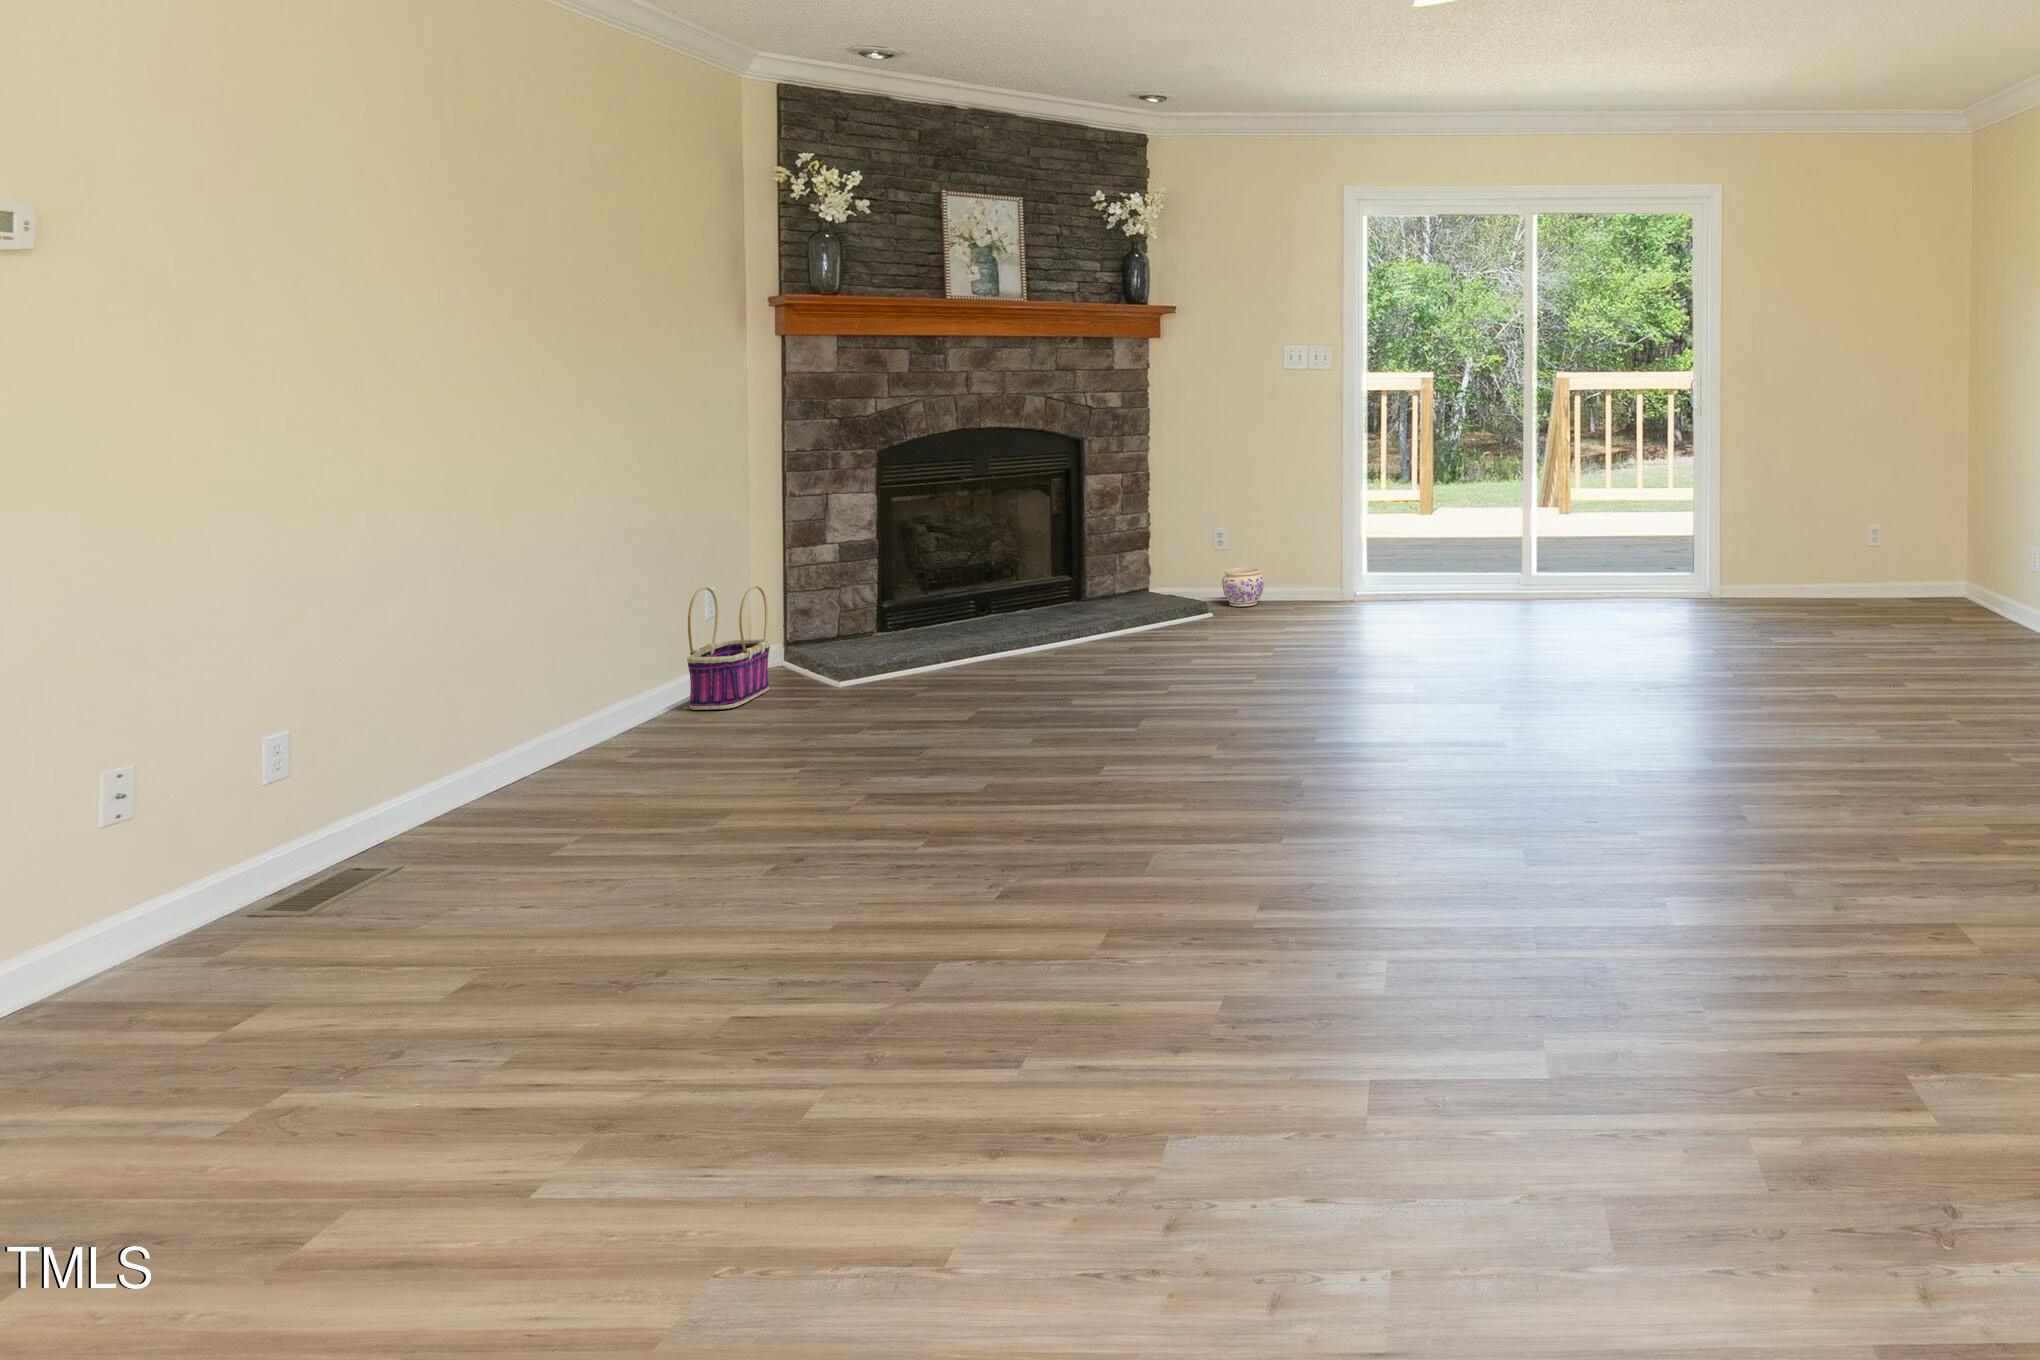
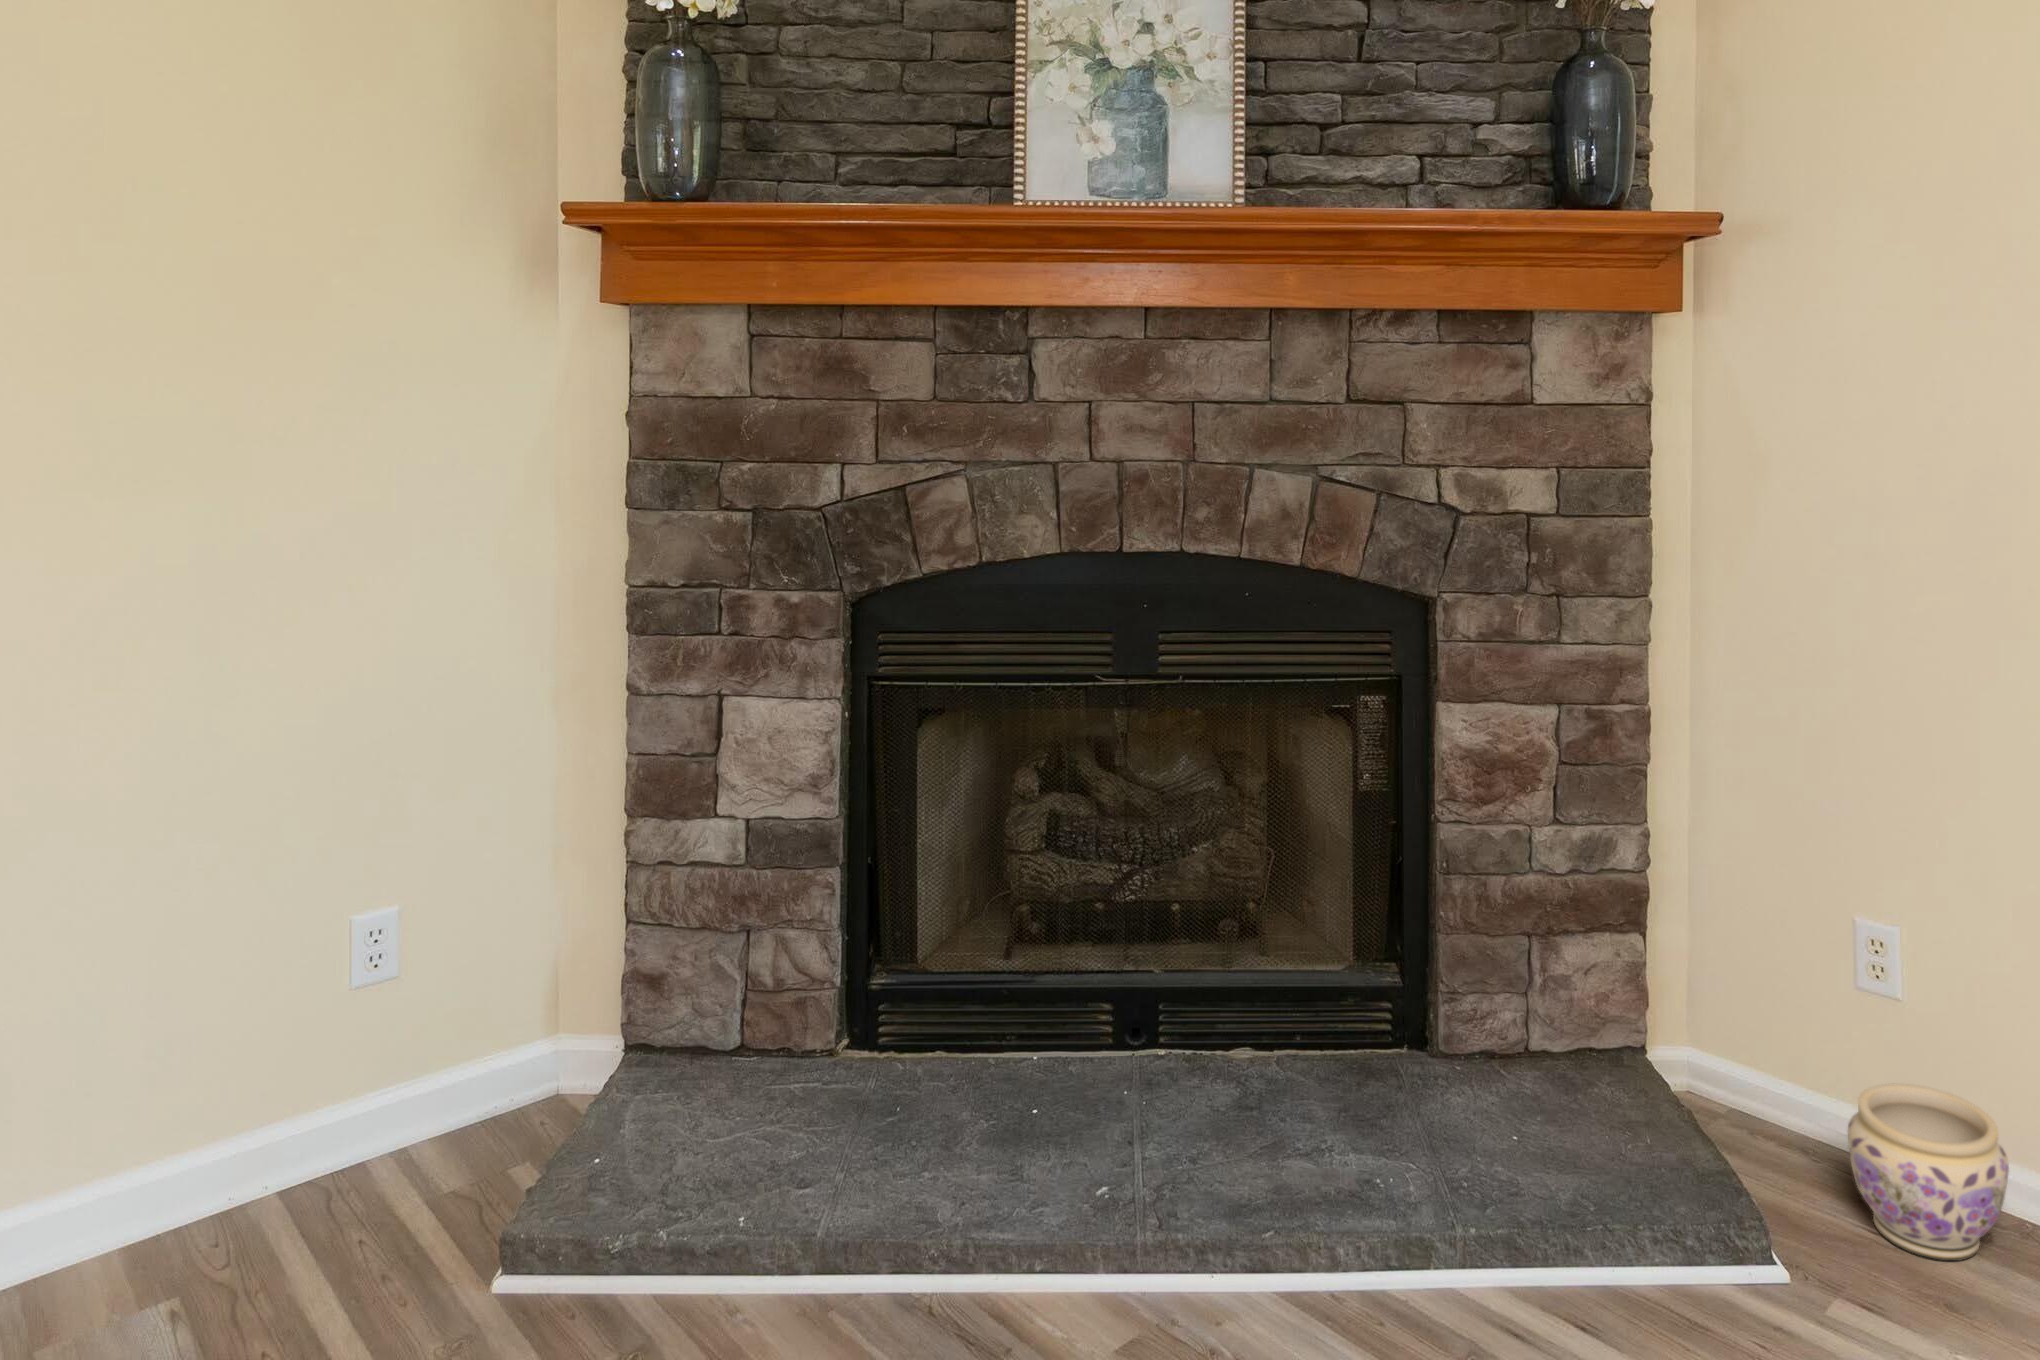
basket: present [687,586,770,710] -> none [190,919,450,1280]

